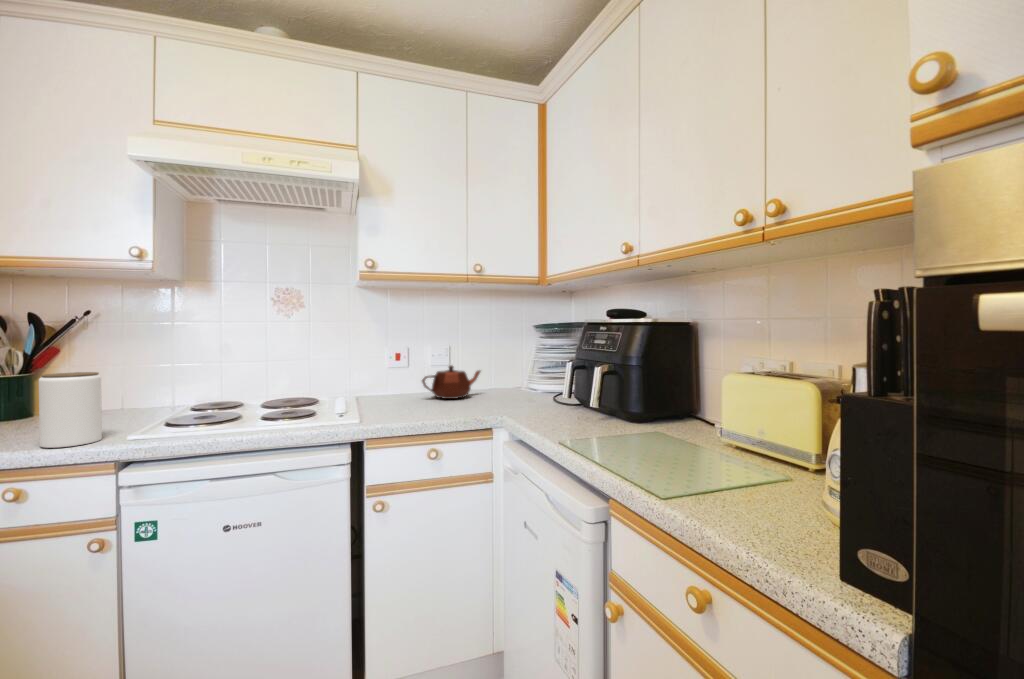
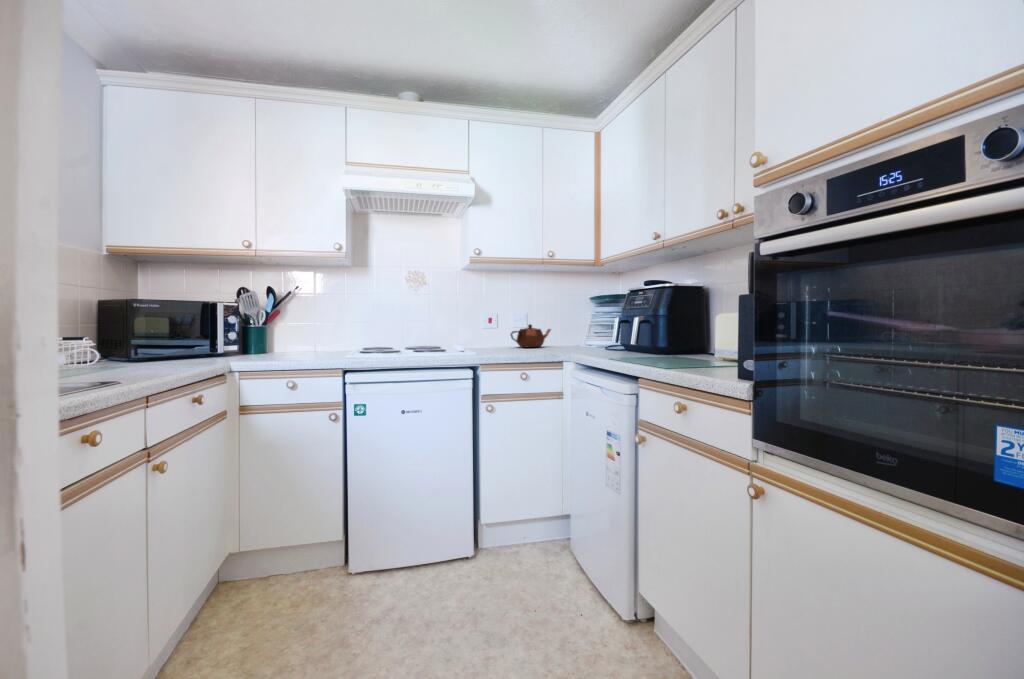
jar: present [39,372,102,448] -> none [302,317,332,359]

